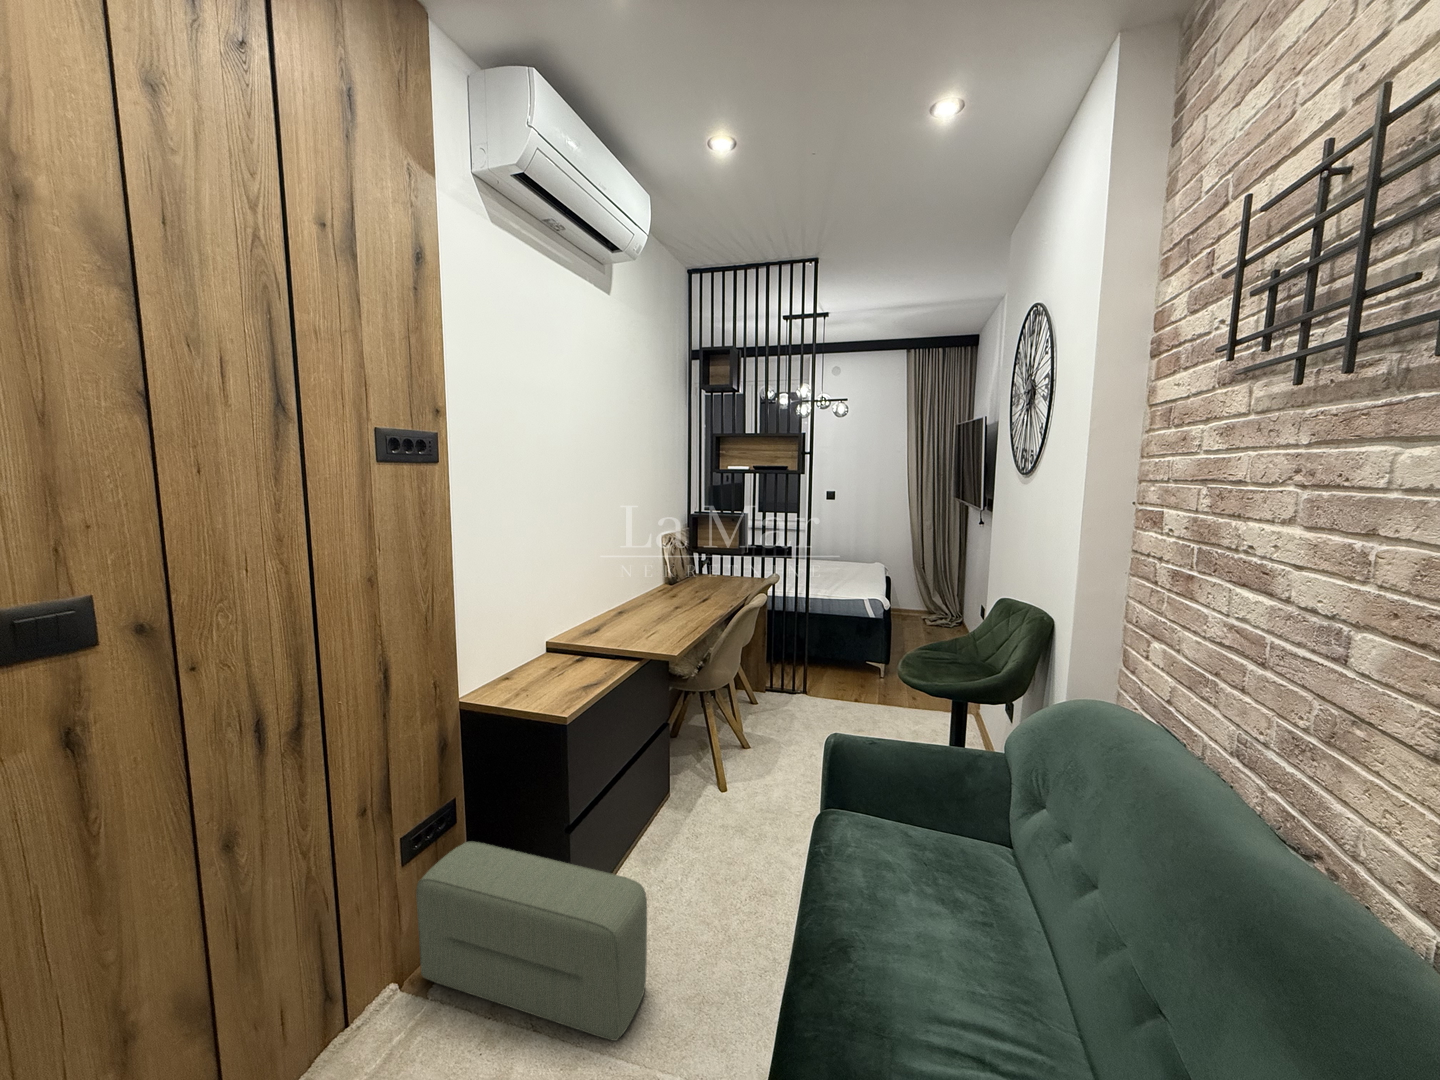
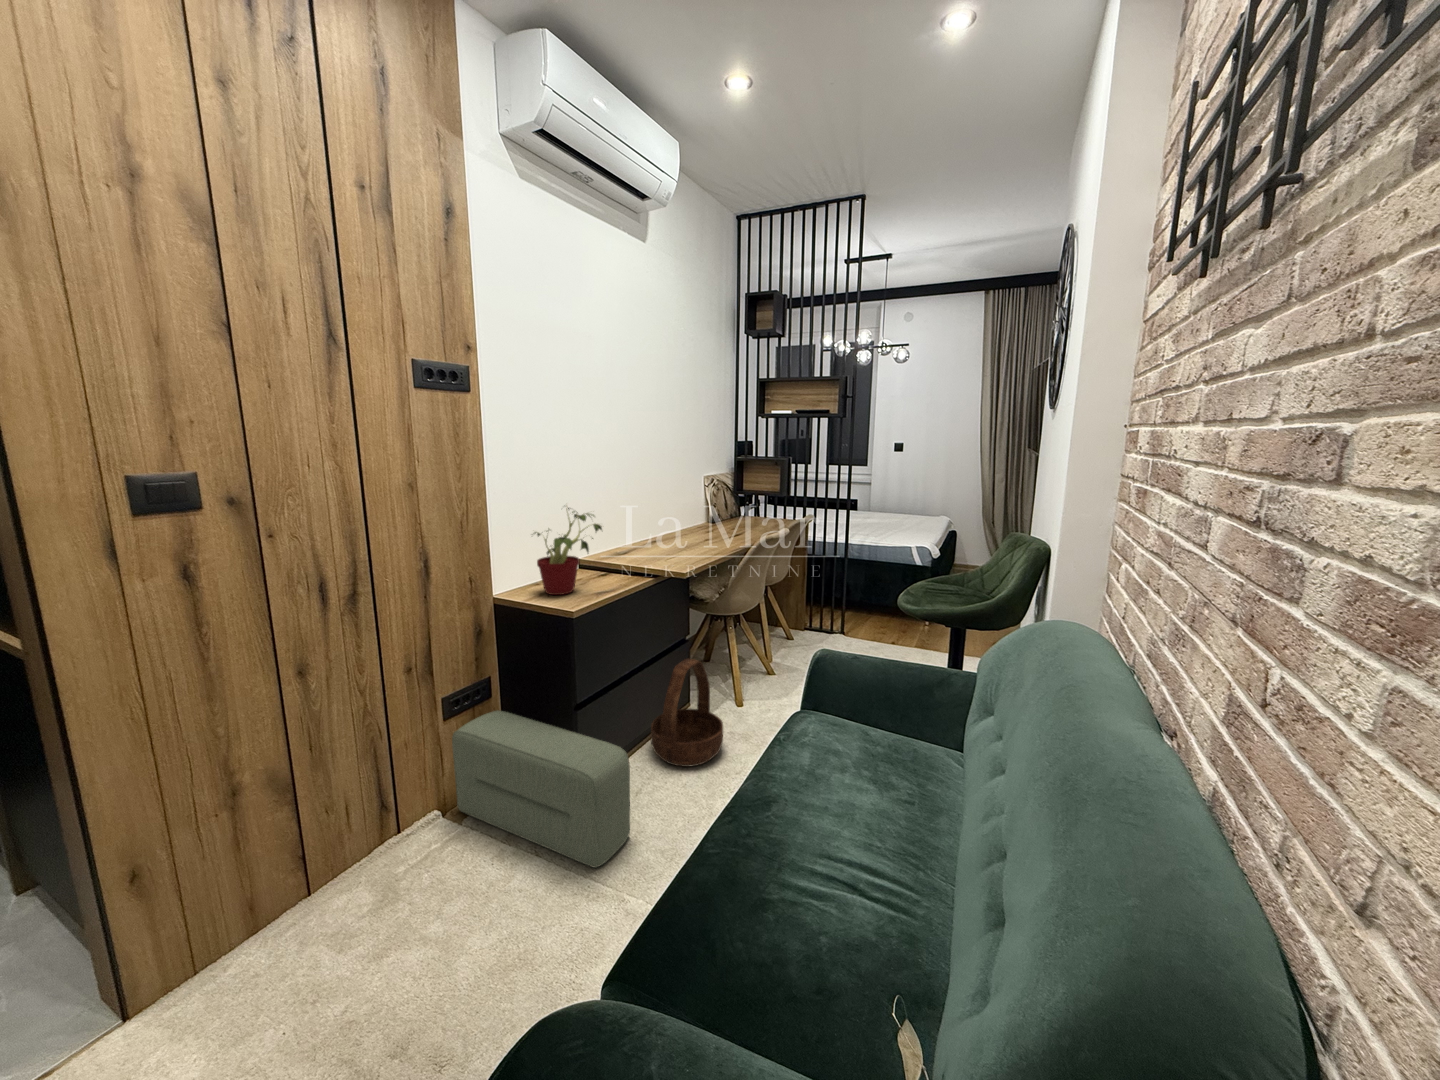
potted plant: none [503,585,588,693] -> present [534,507,602,595]
basket: none [642,750,723,878] -> present [651,658,723,767]

